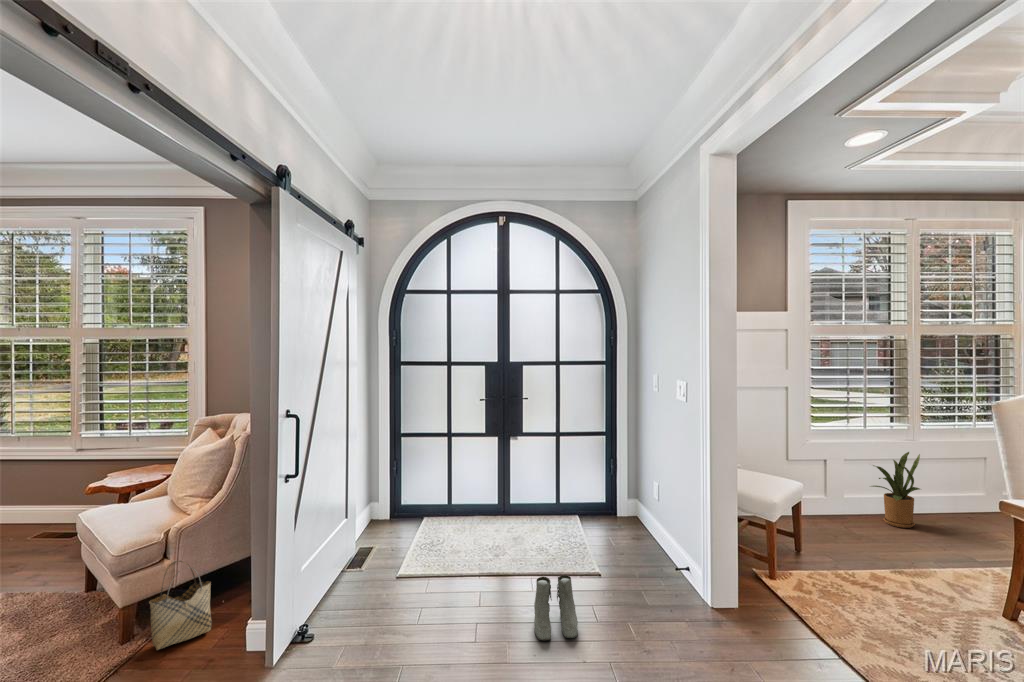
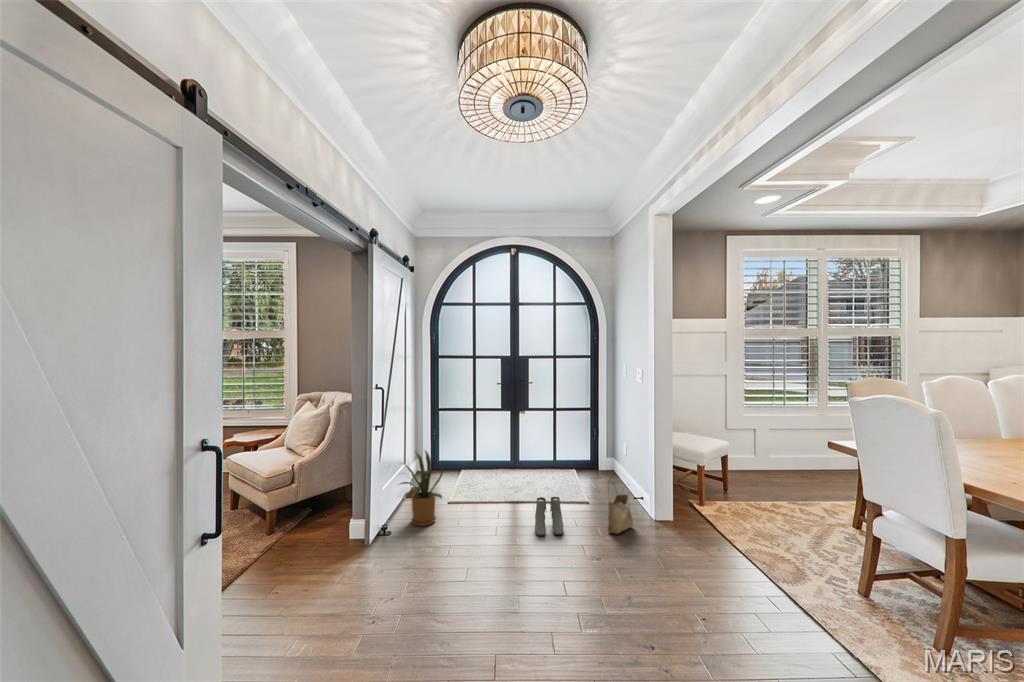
house plant: present [871,452,920,528] -> present [401,451,443,526]
woven basket: present [149,561,212,650] -> present [608,481,633,534]

